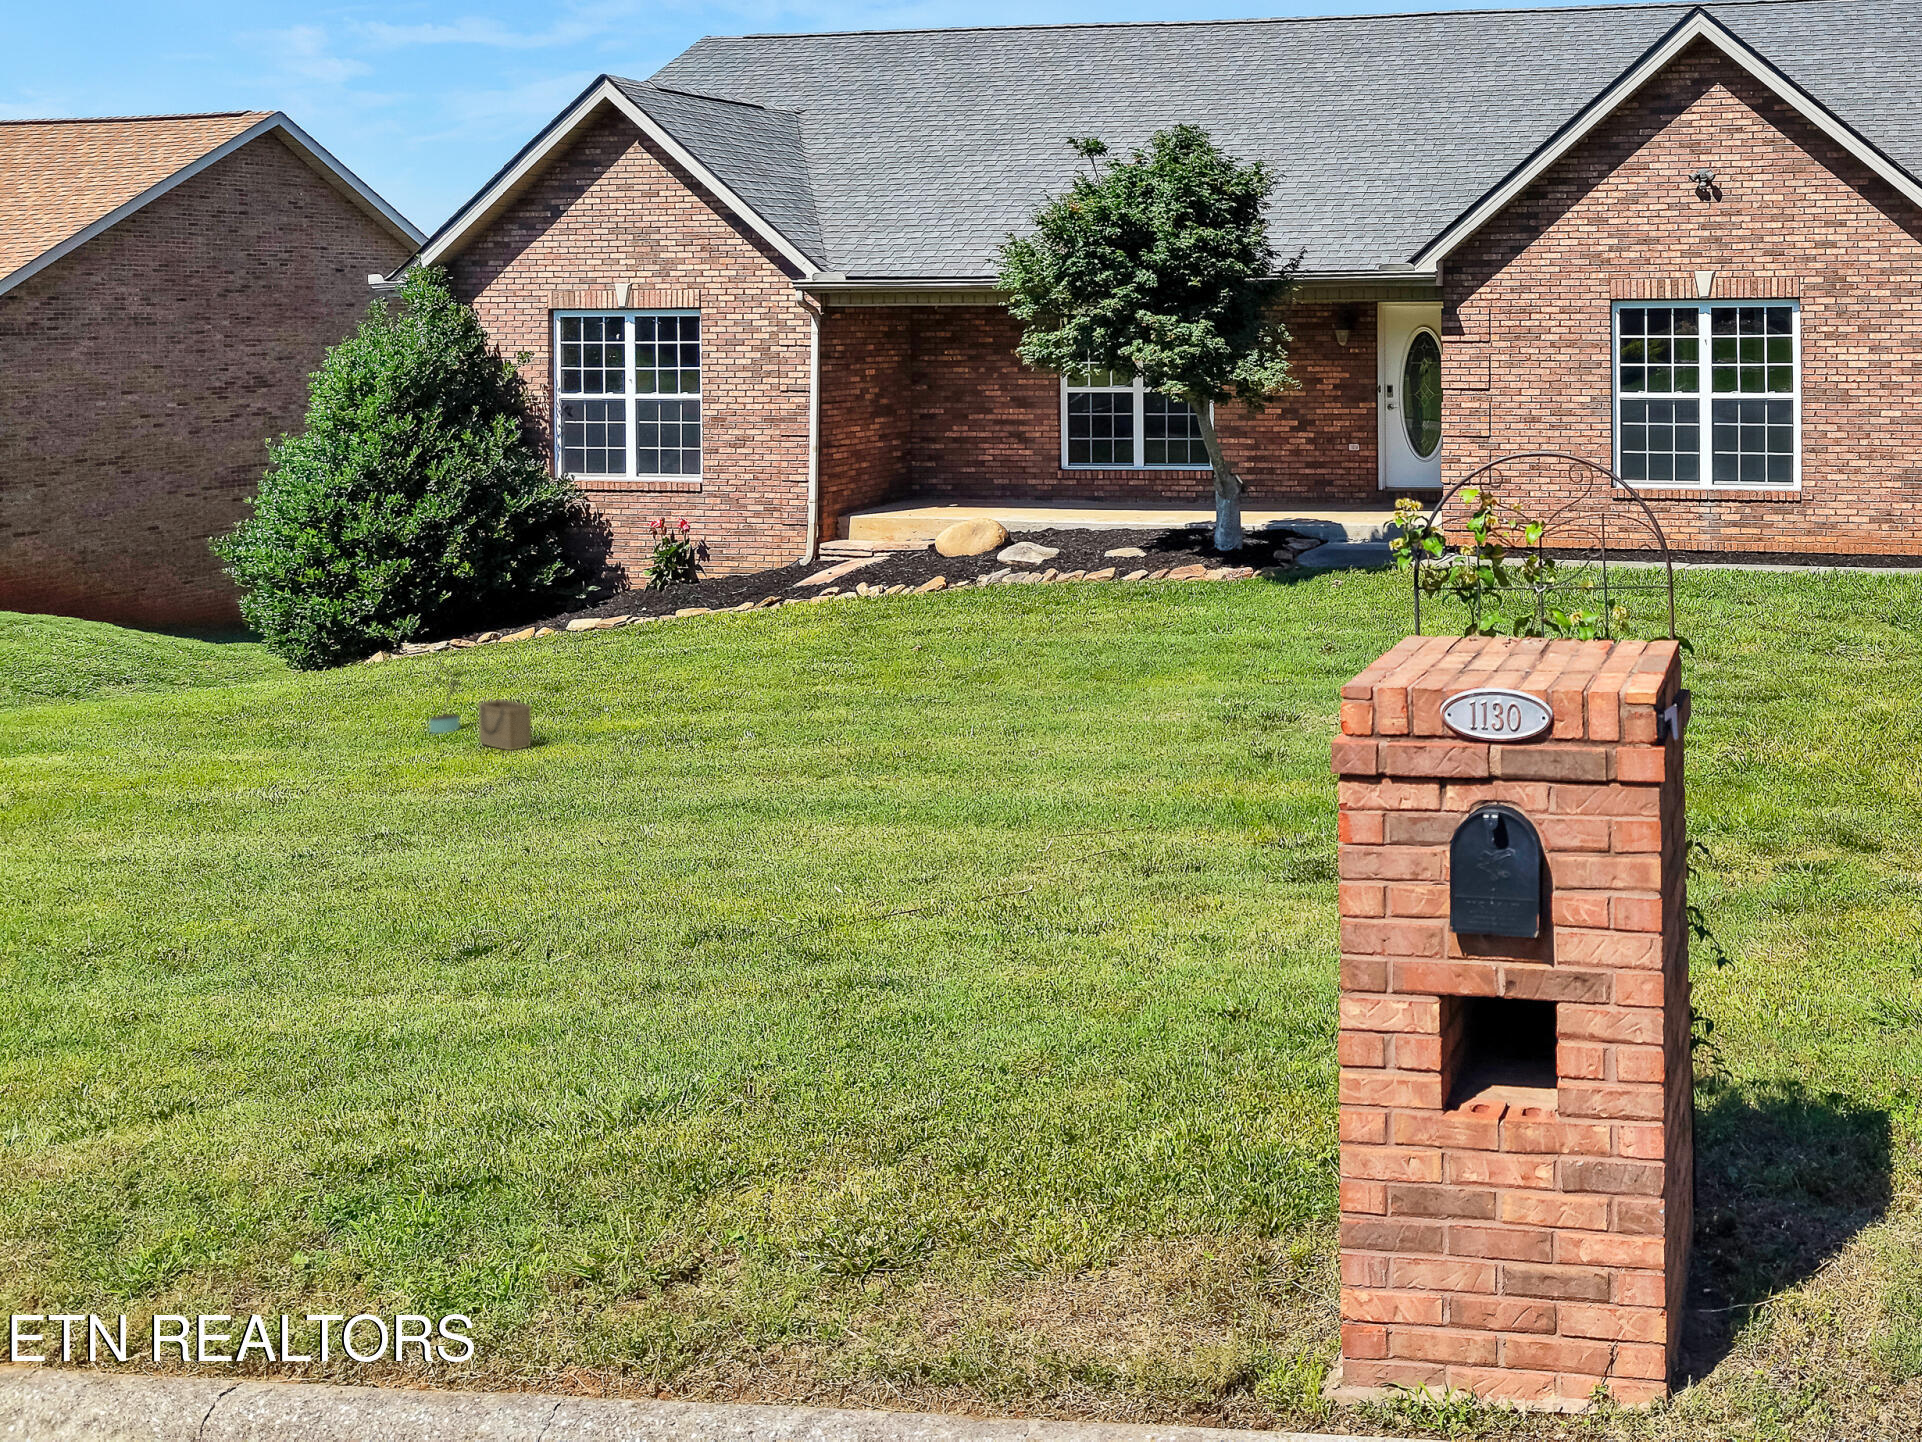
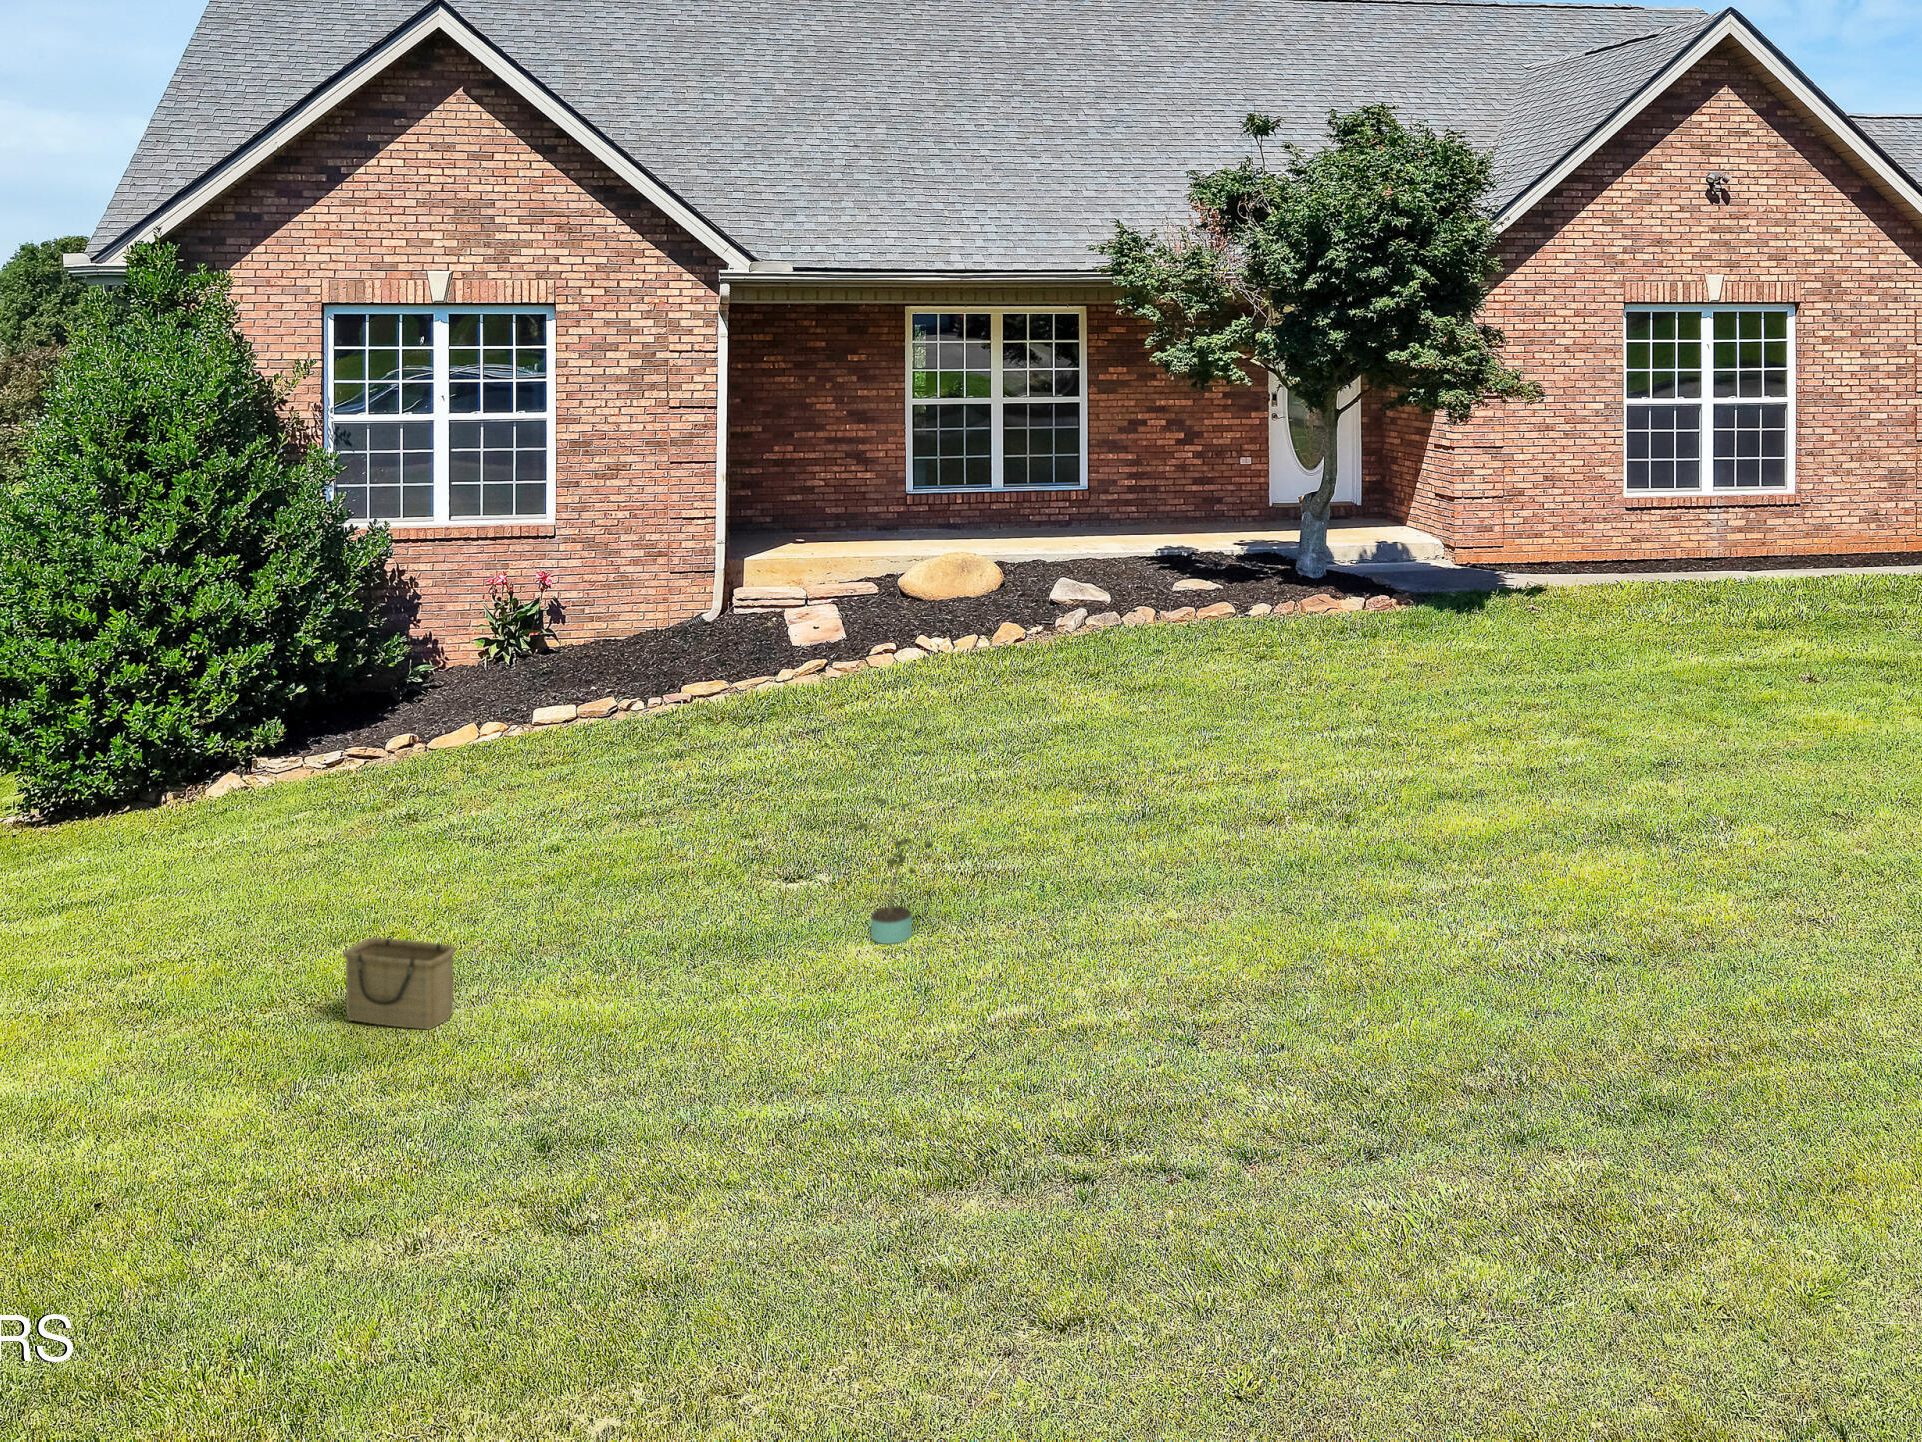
basket: present [478,699,532,750] -> present [343,938,457,1029]

